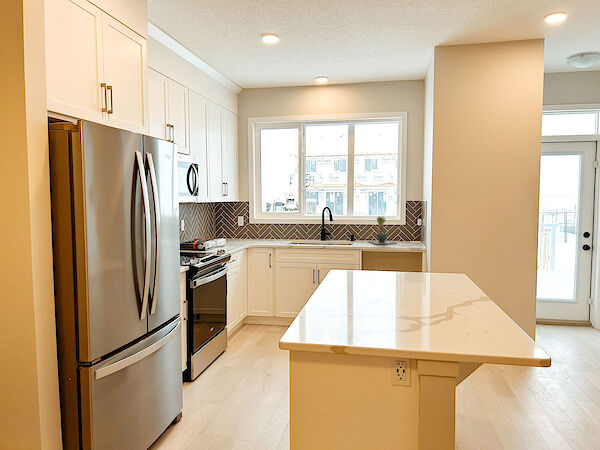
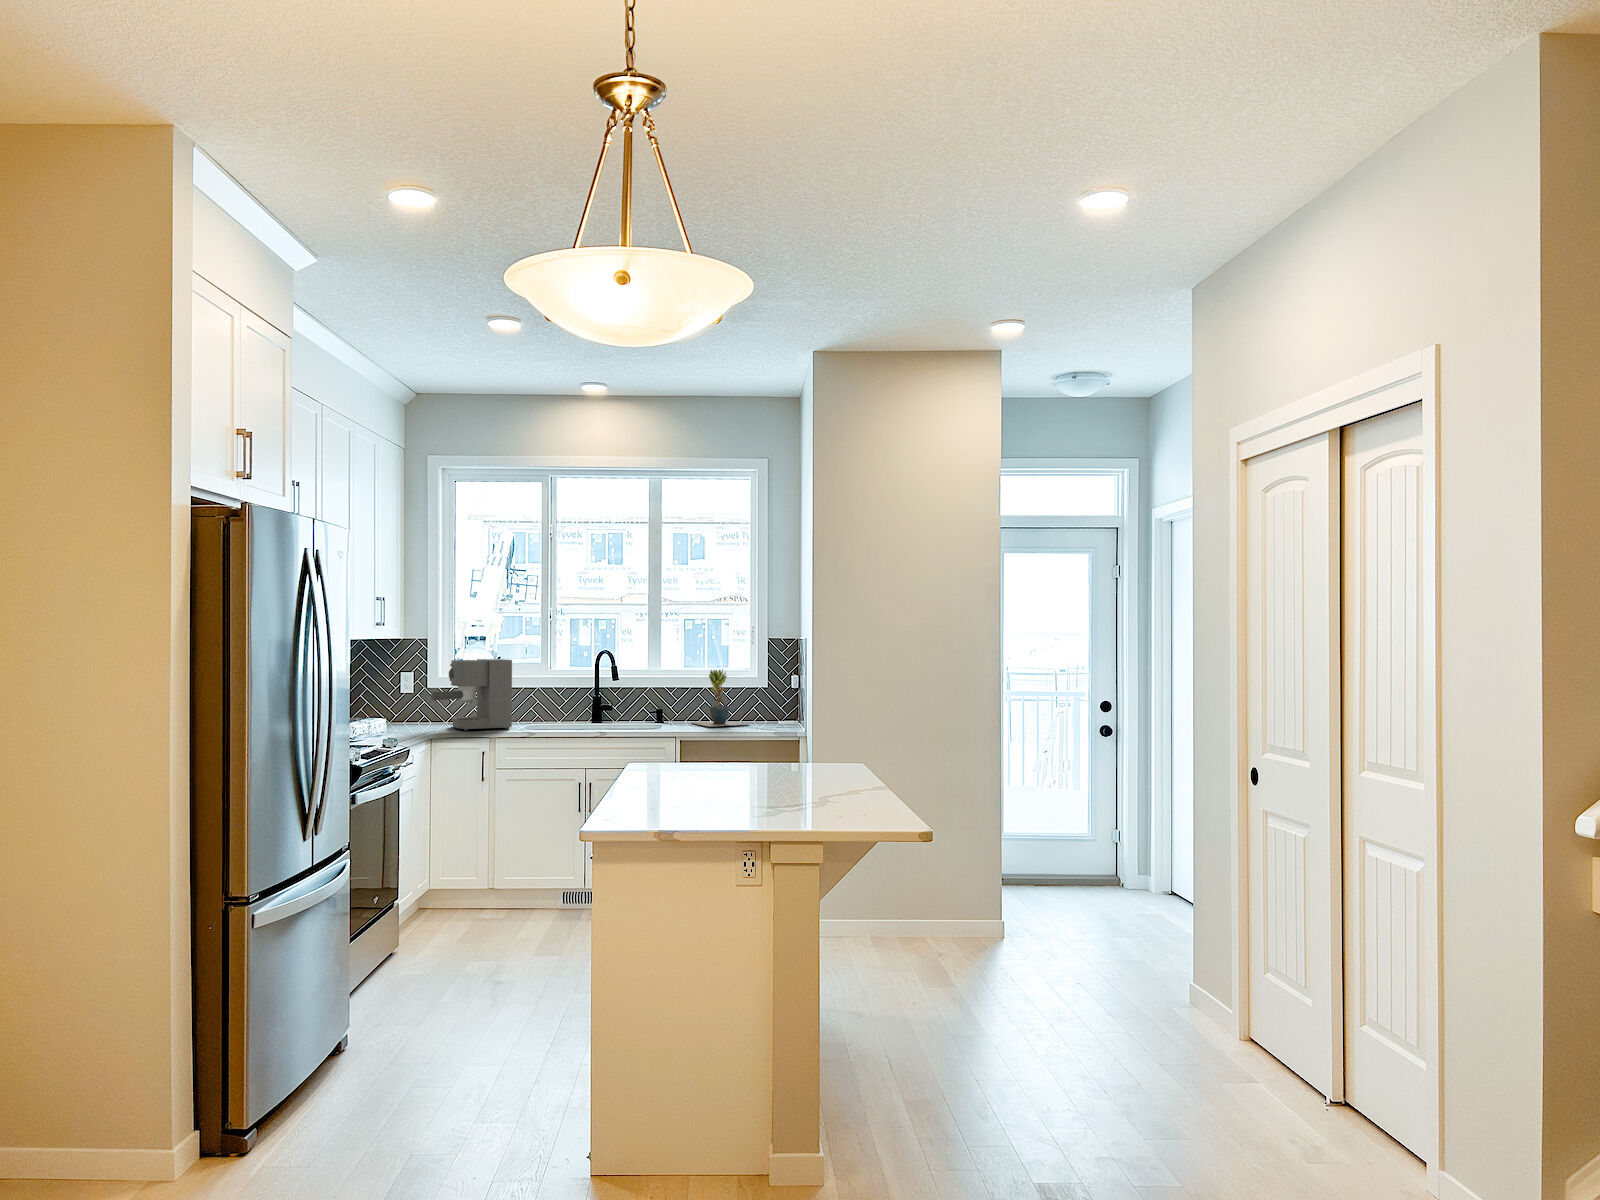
coffee maker: none [249,211,285,245] -> present [431,659,512,731]

